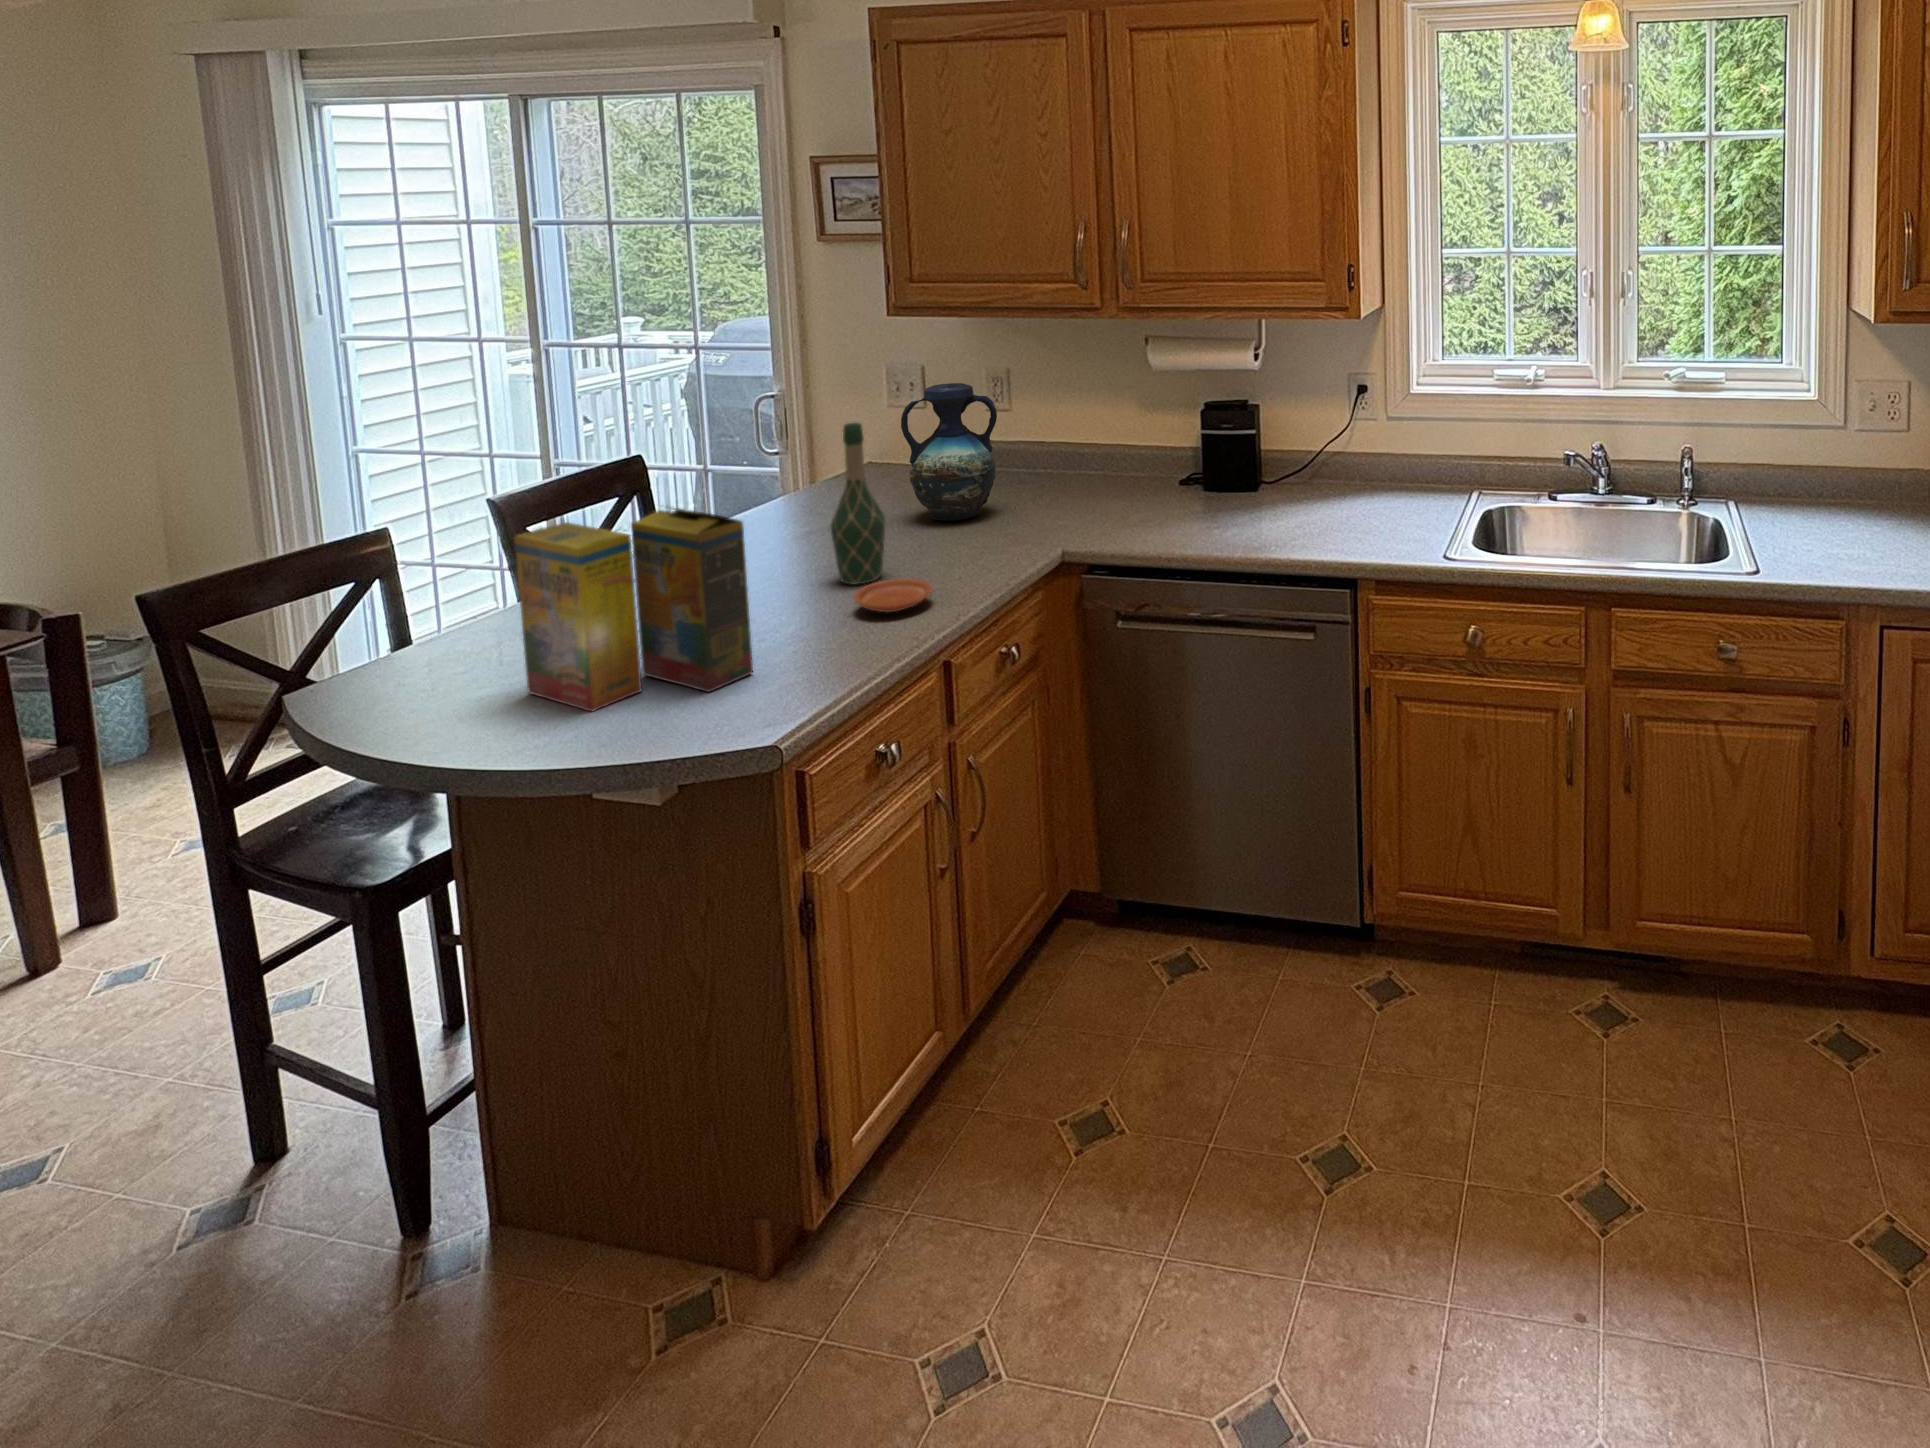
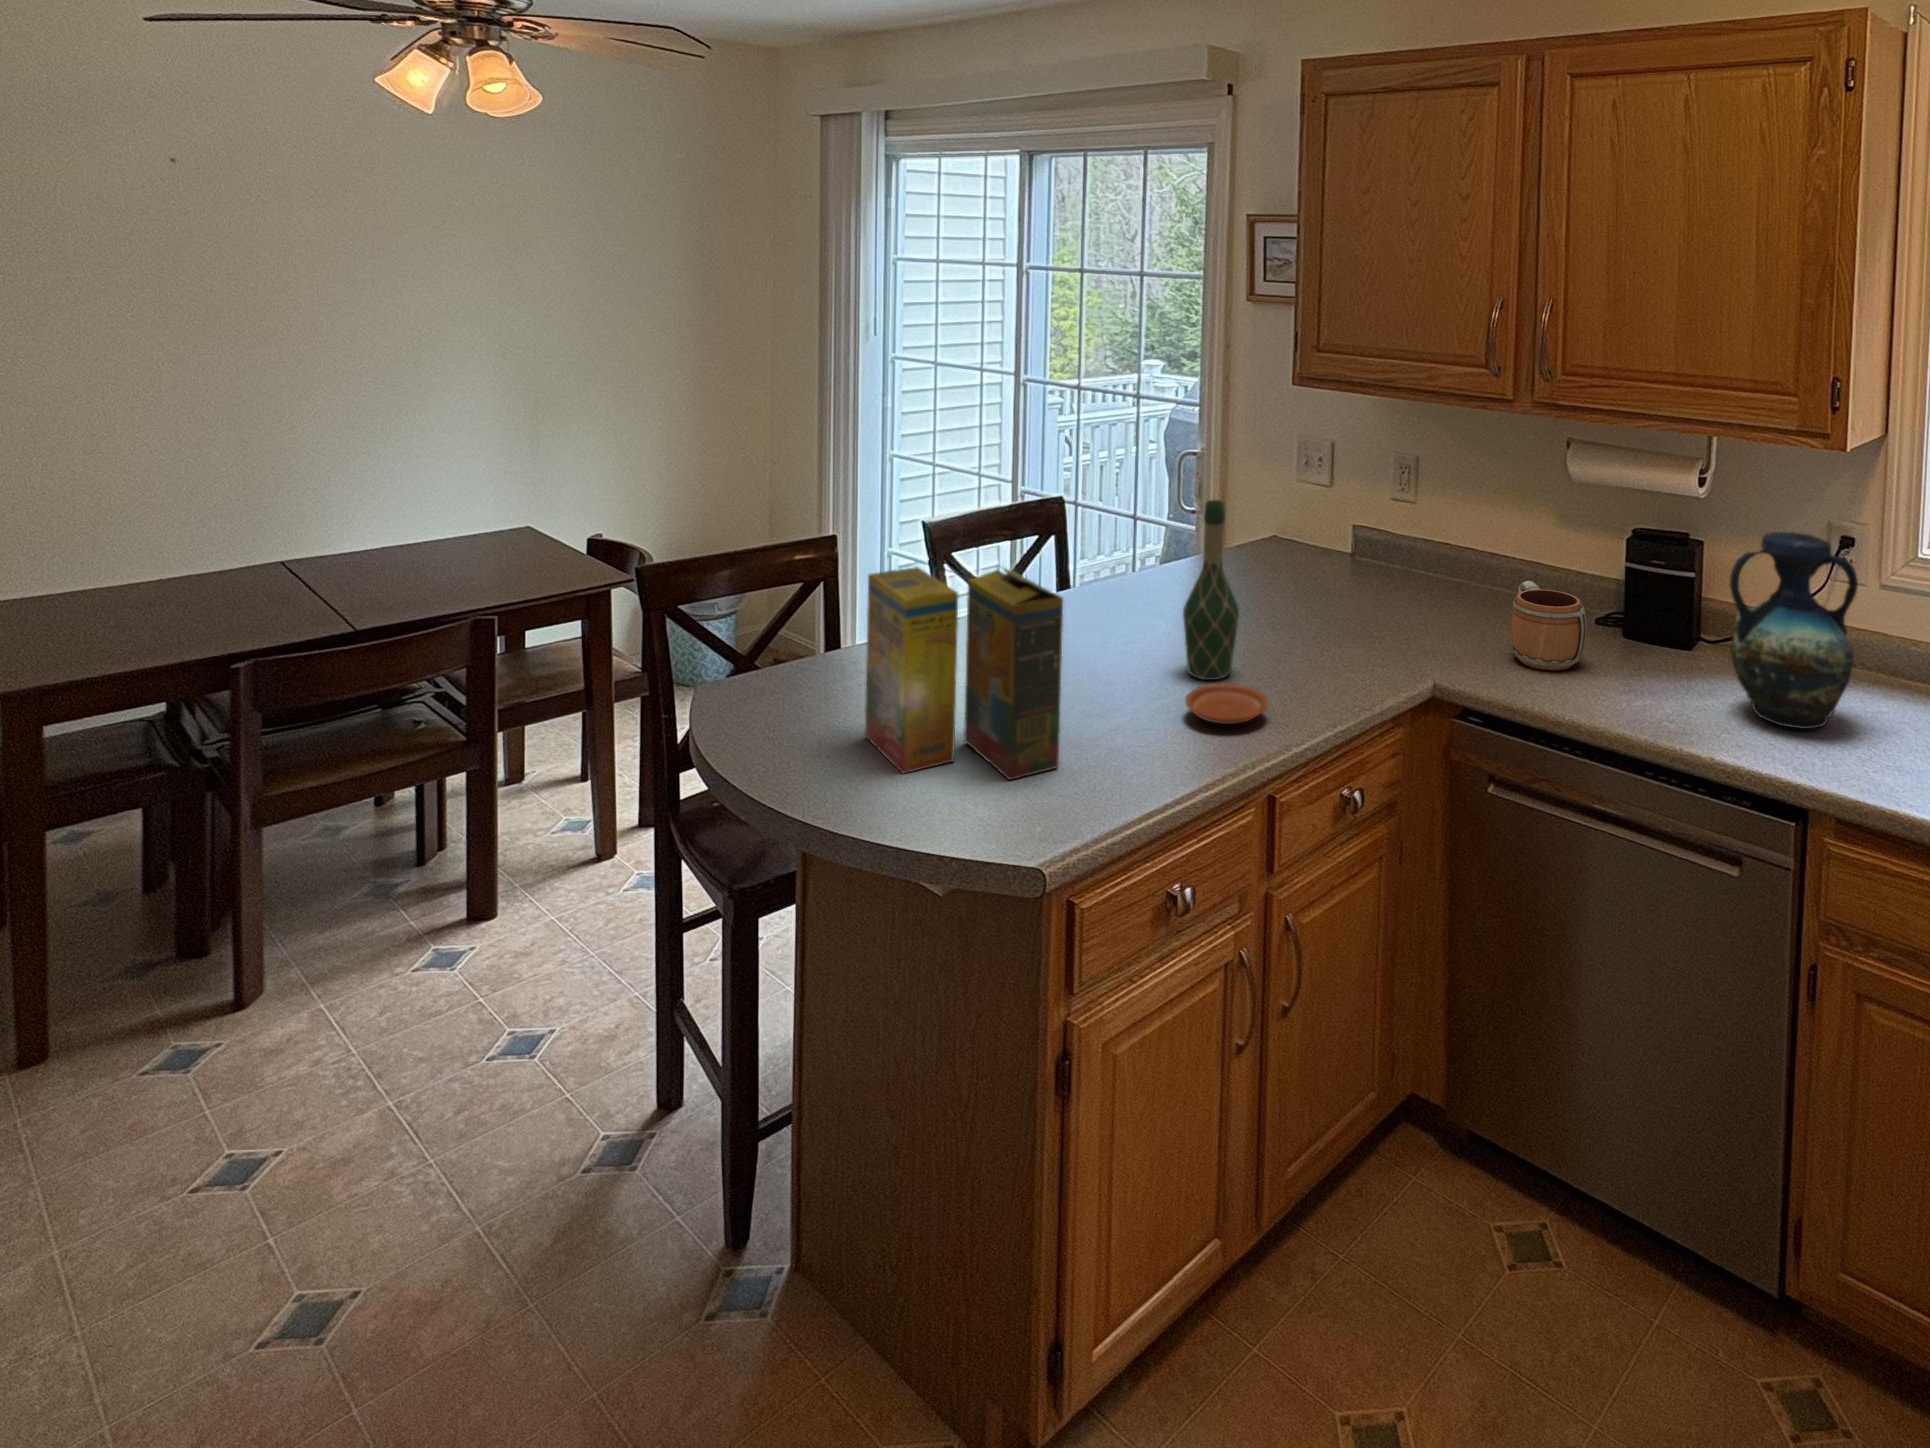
vase: present [901,383,997,521] -> present [1730,532,1858,729]
mug: none [1120,456,1181,524] -> present [1512,581,1586,670]

